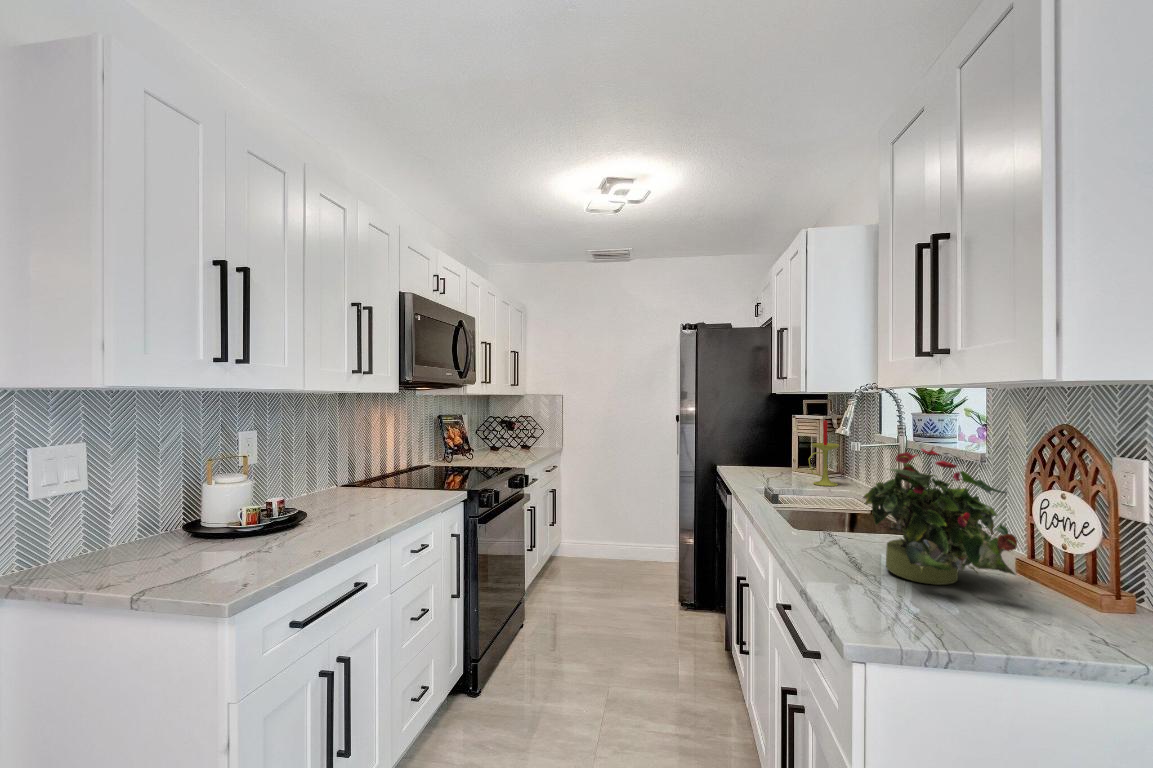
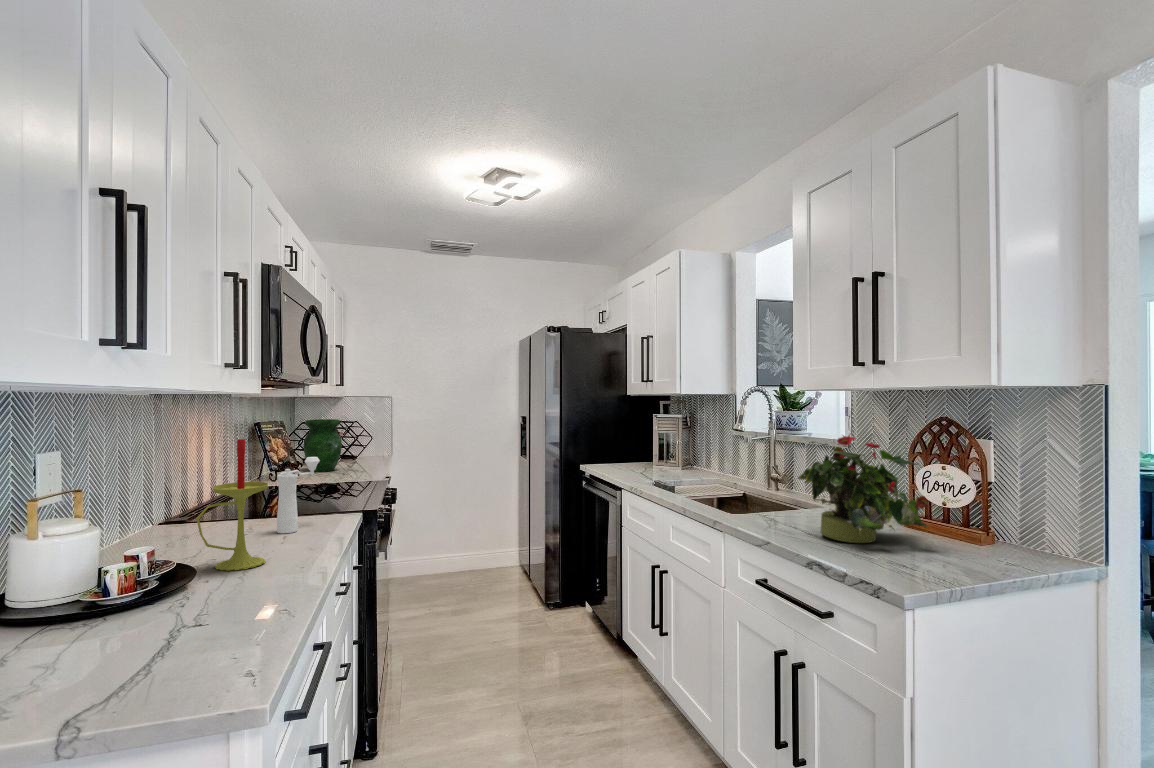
vase: none [475,413,505,458] -> present [304,419,342,472]
candle: present [808,421,839,486] -> present [196,439,268,571]
pepper mill: none [383,448,422,511] -> present [277,457,320,533]

